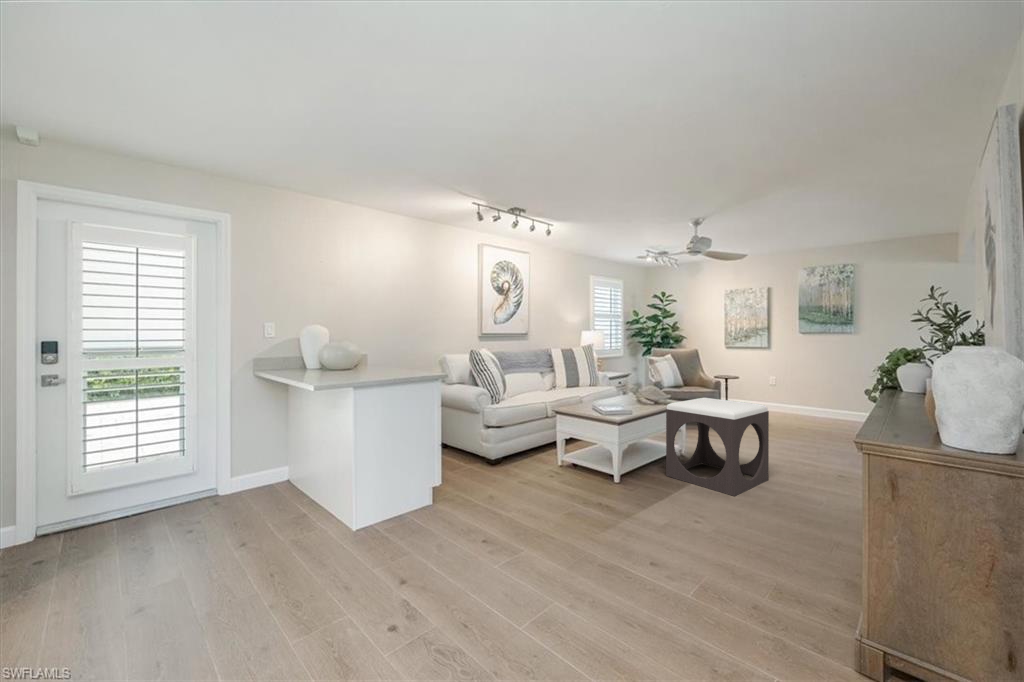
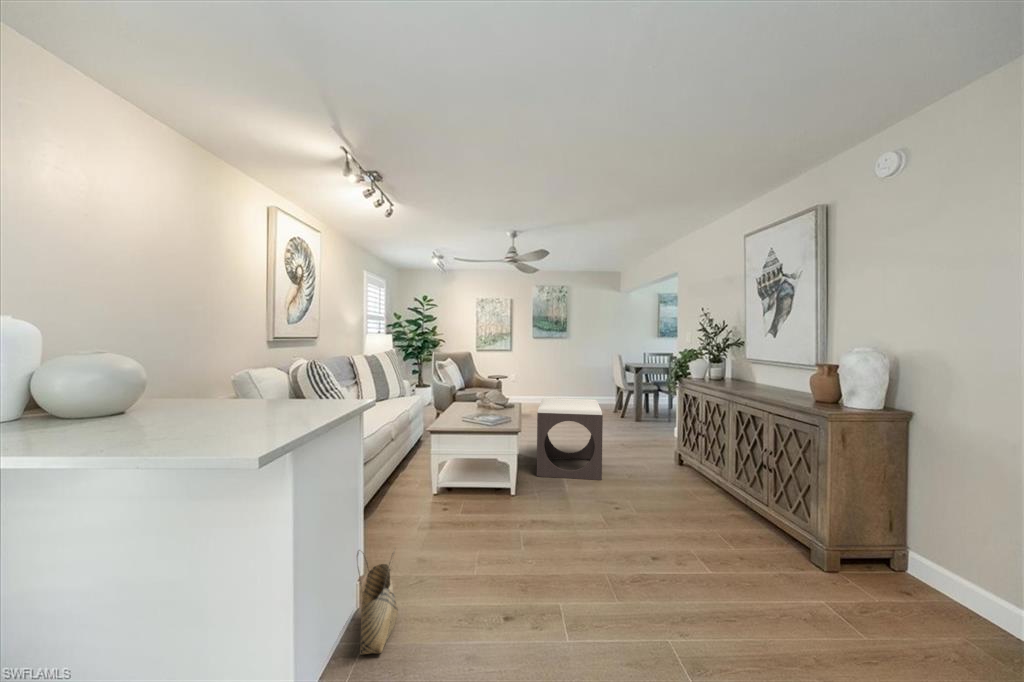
woven basket: none [399,462,436,525] -> present [357,550,398,654]

